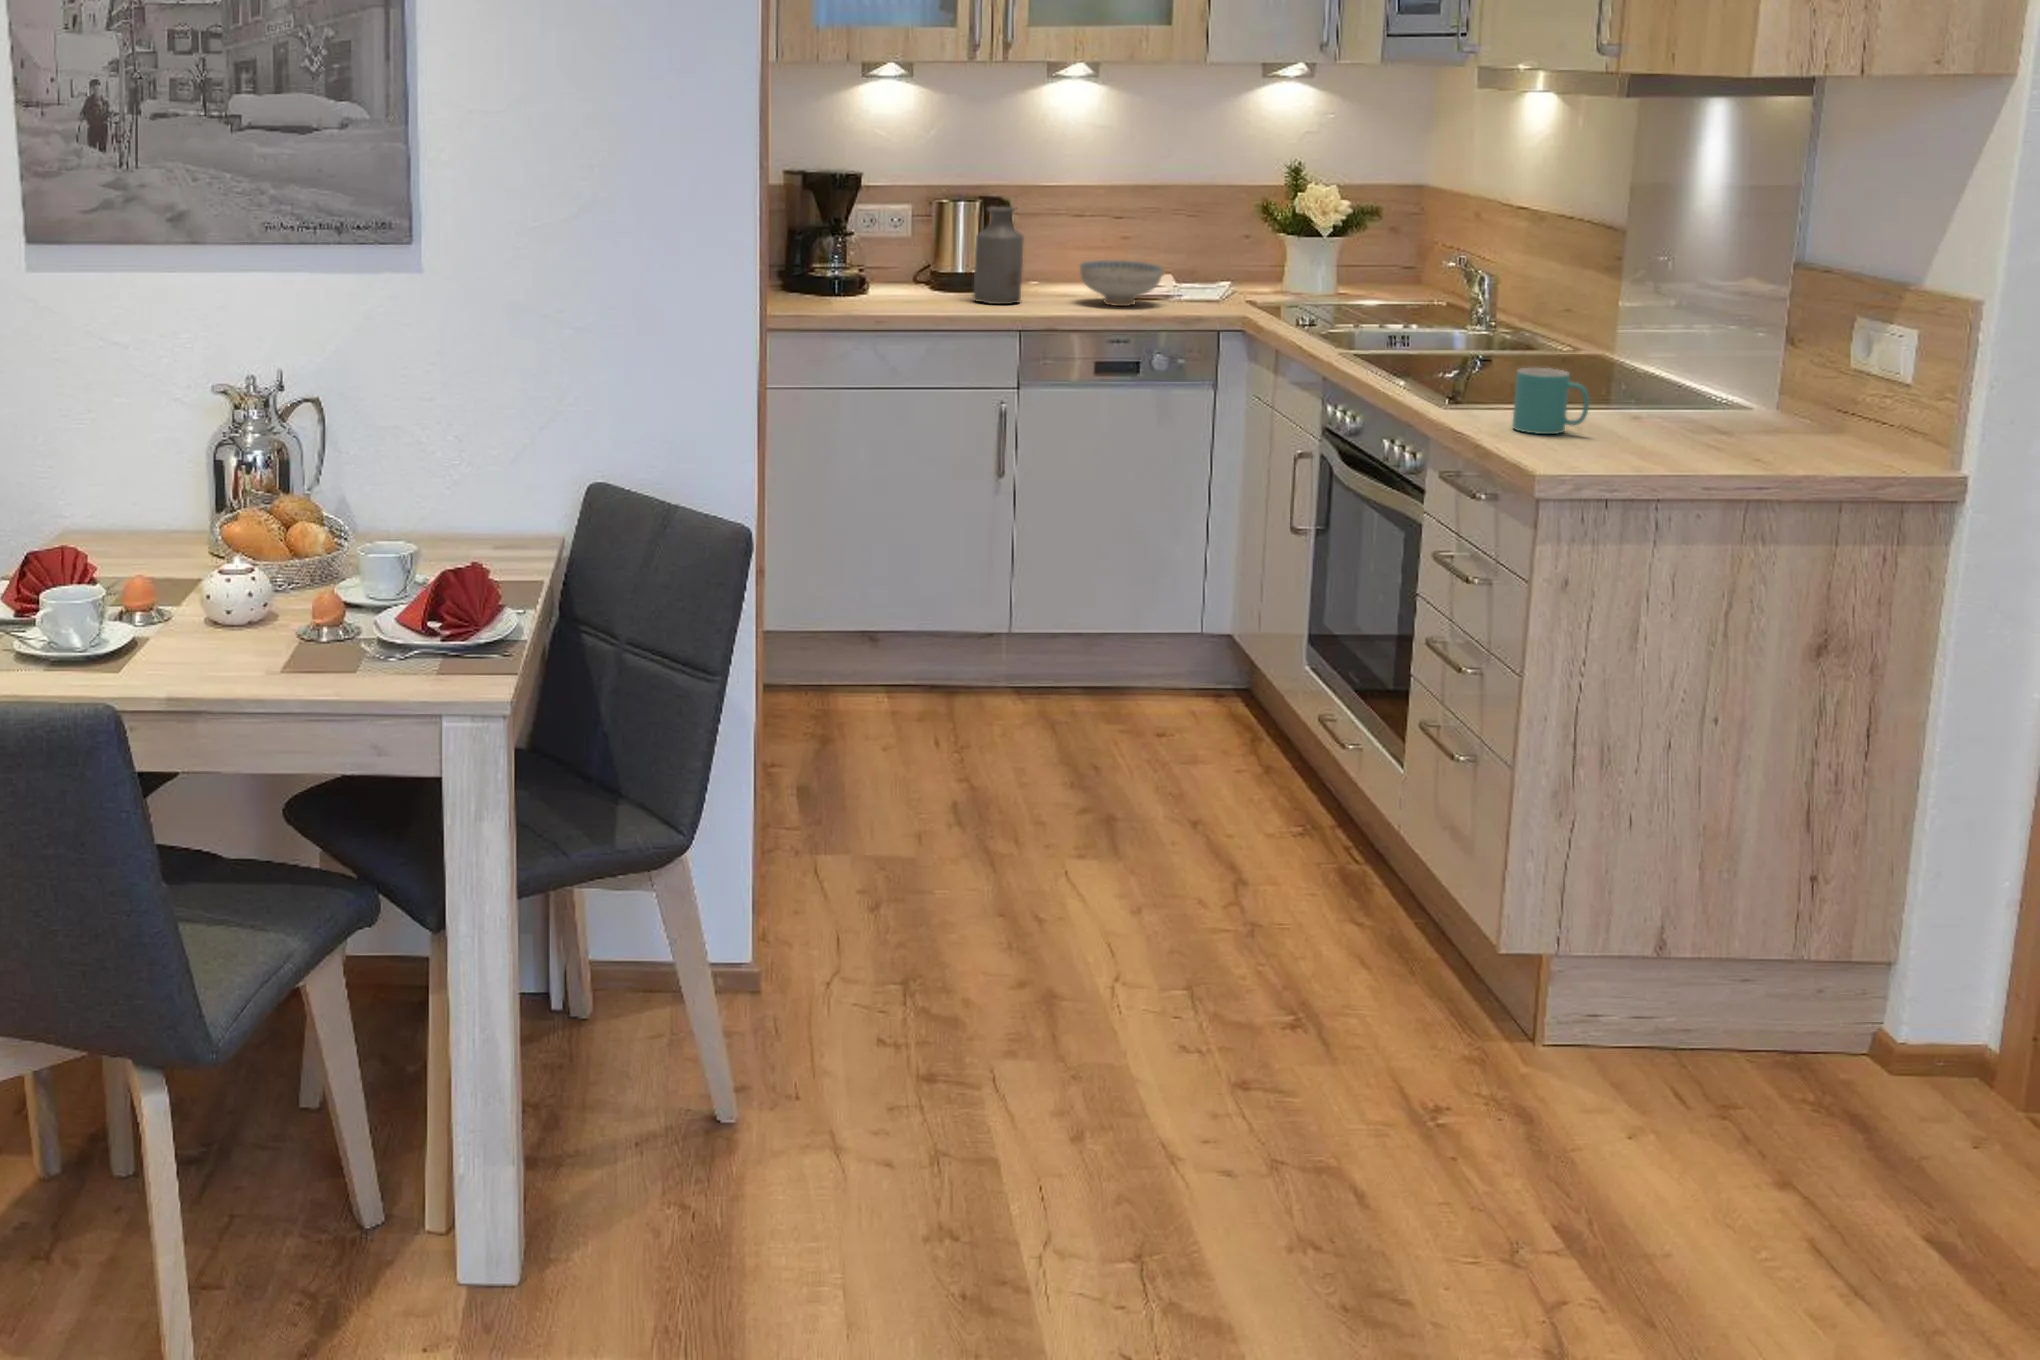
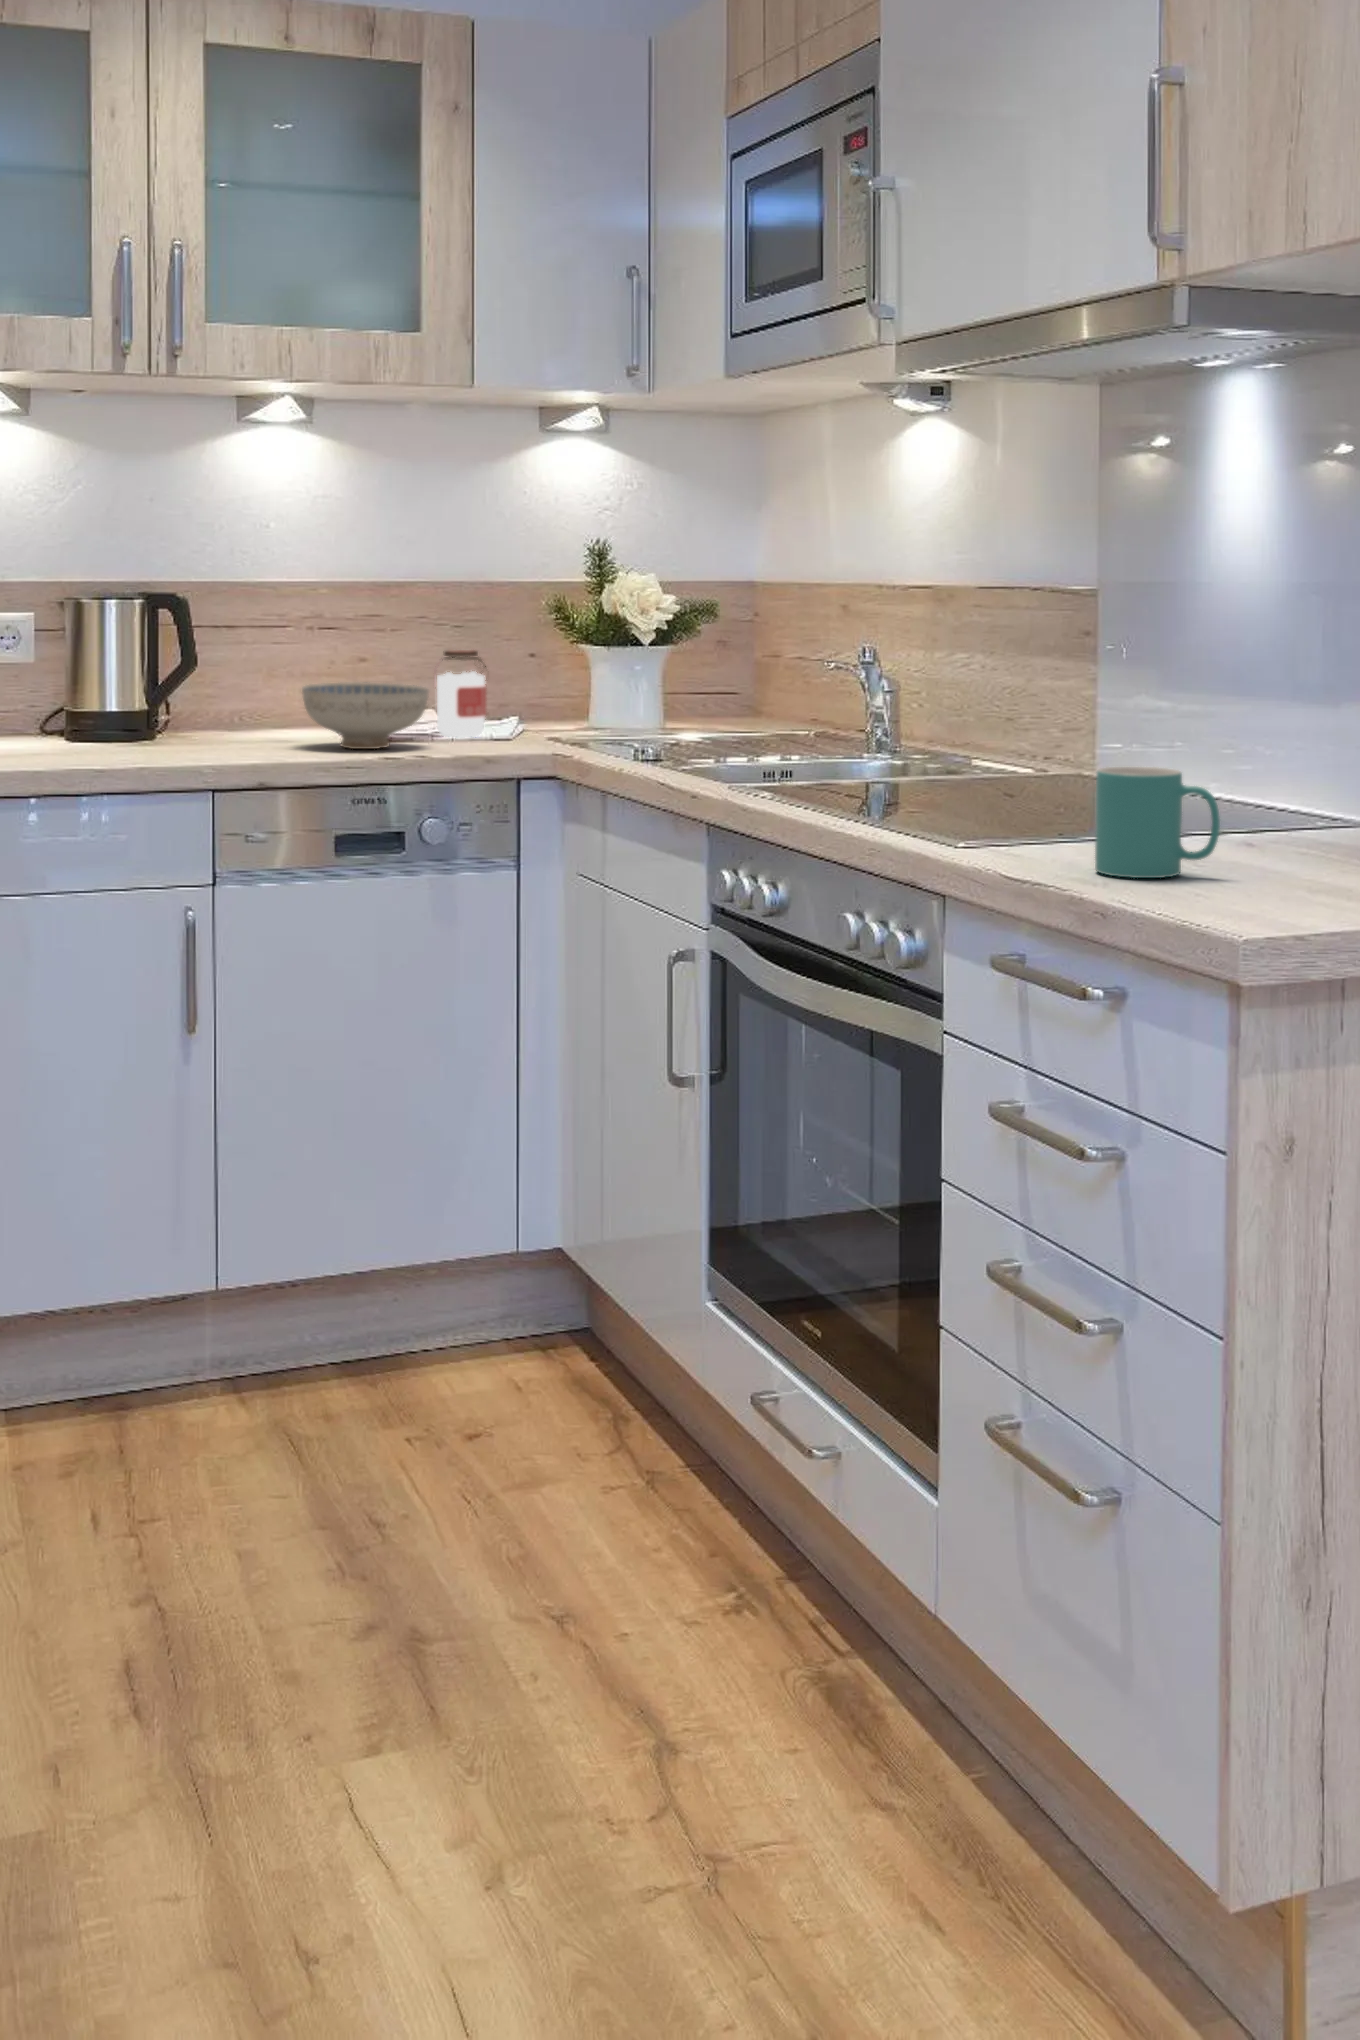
bottle: present [973,207,1024,304] -> none [135,601,213,753]
jar: none [1170,238,1208,299] -> present [435,650,486,738]

